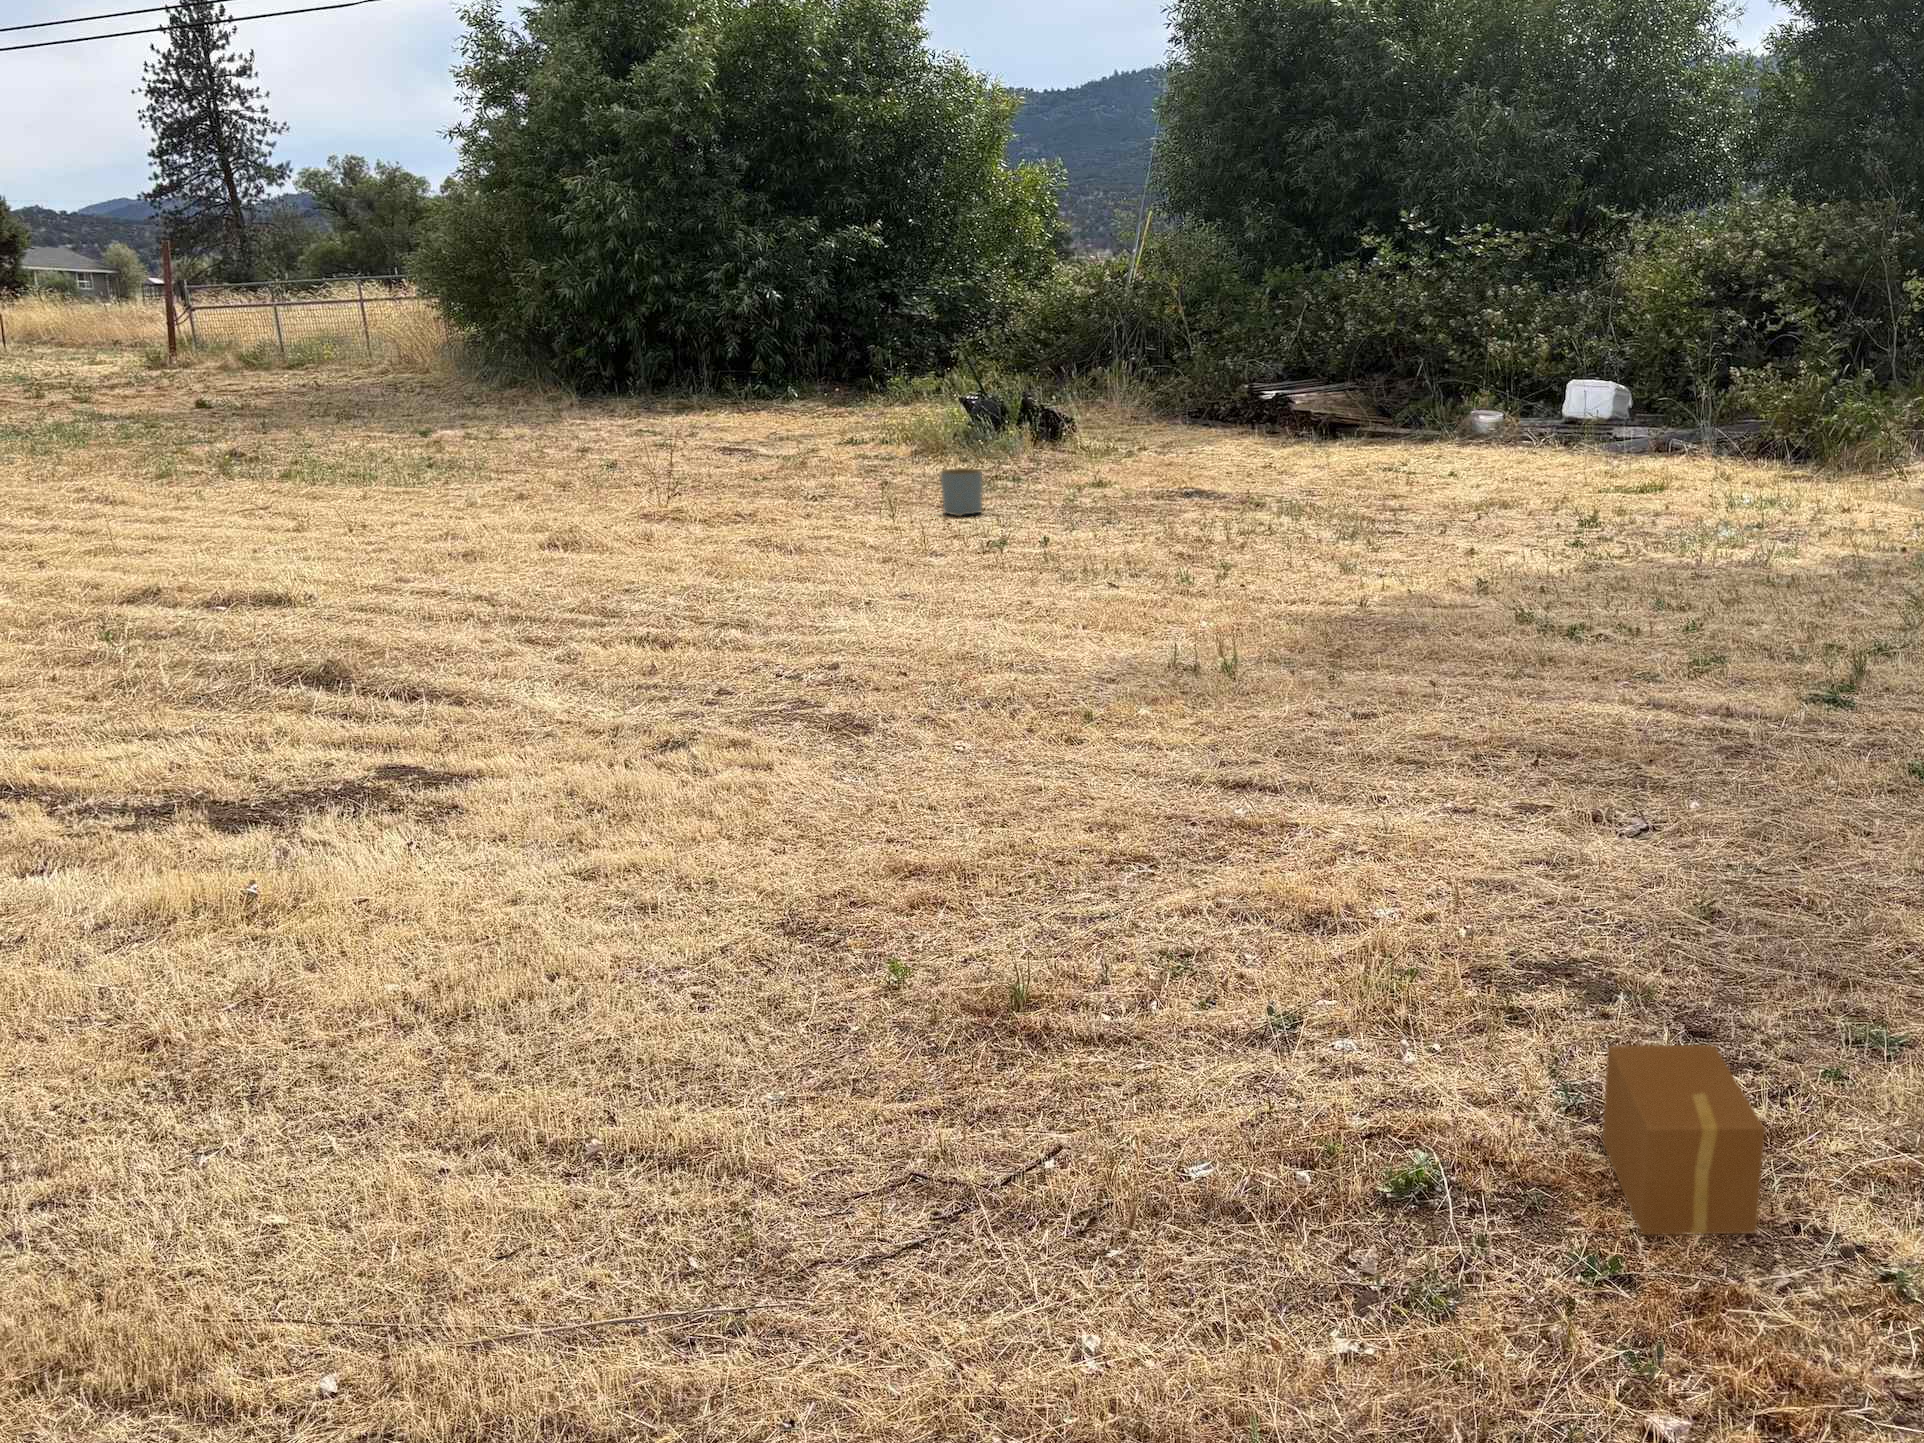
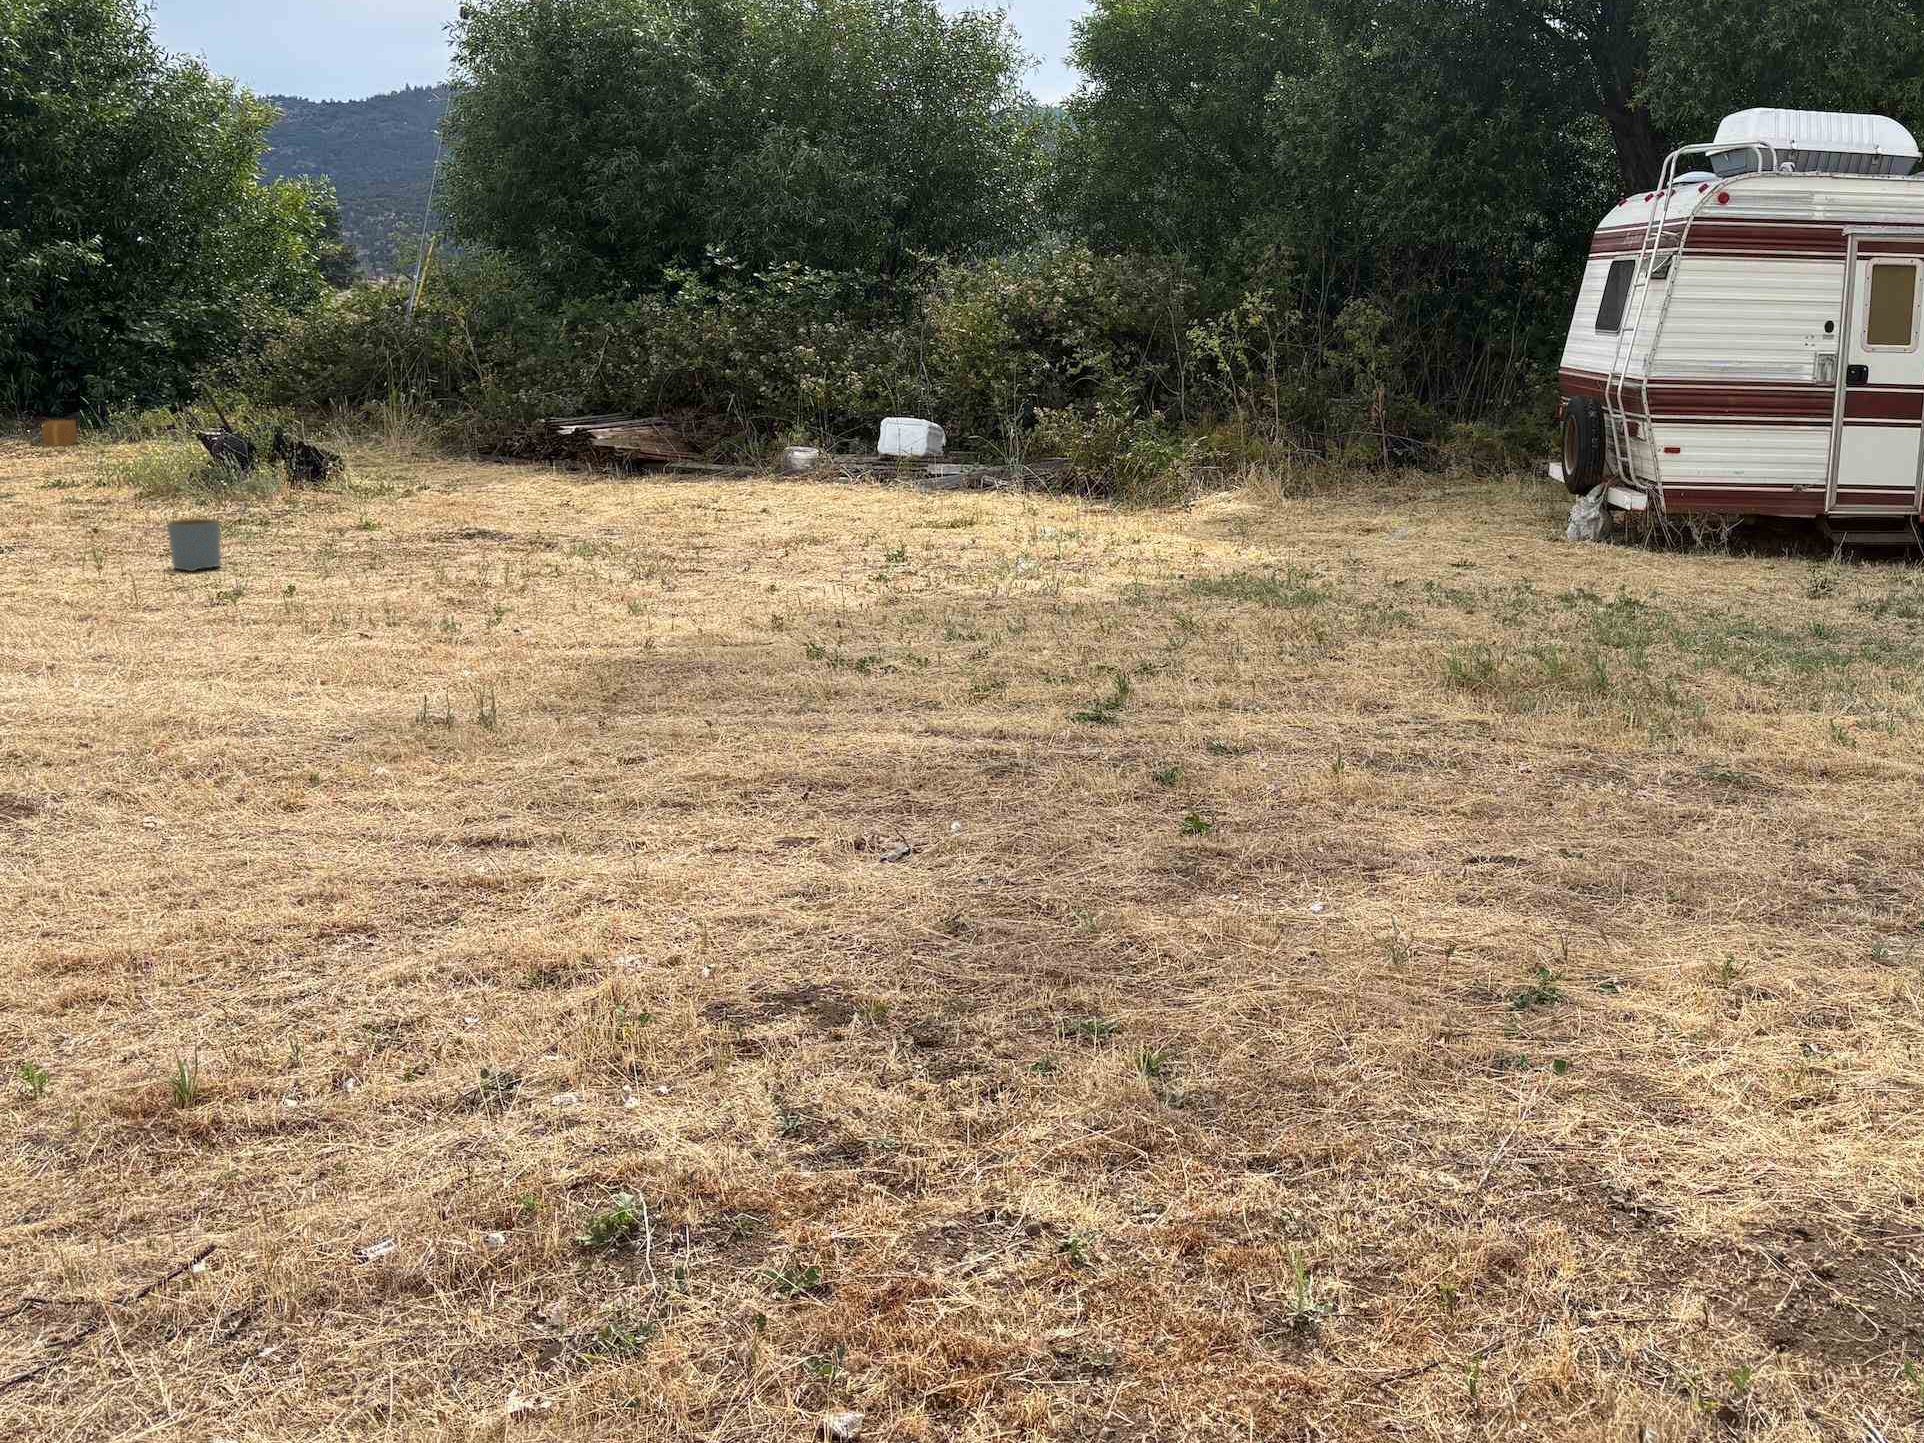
cardboard box: present [1602,1045,1765,1235] -> present [42,420,77,446]

